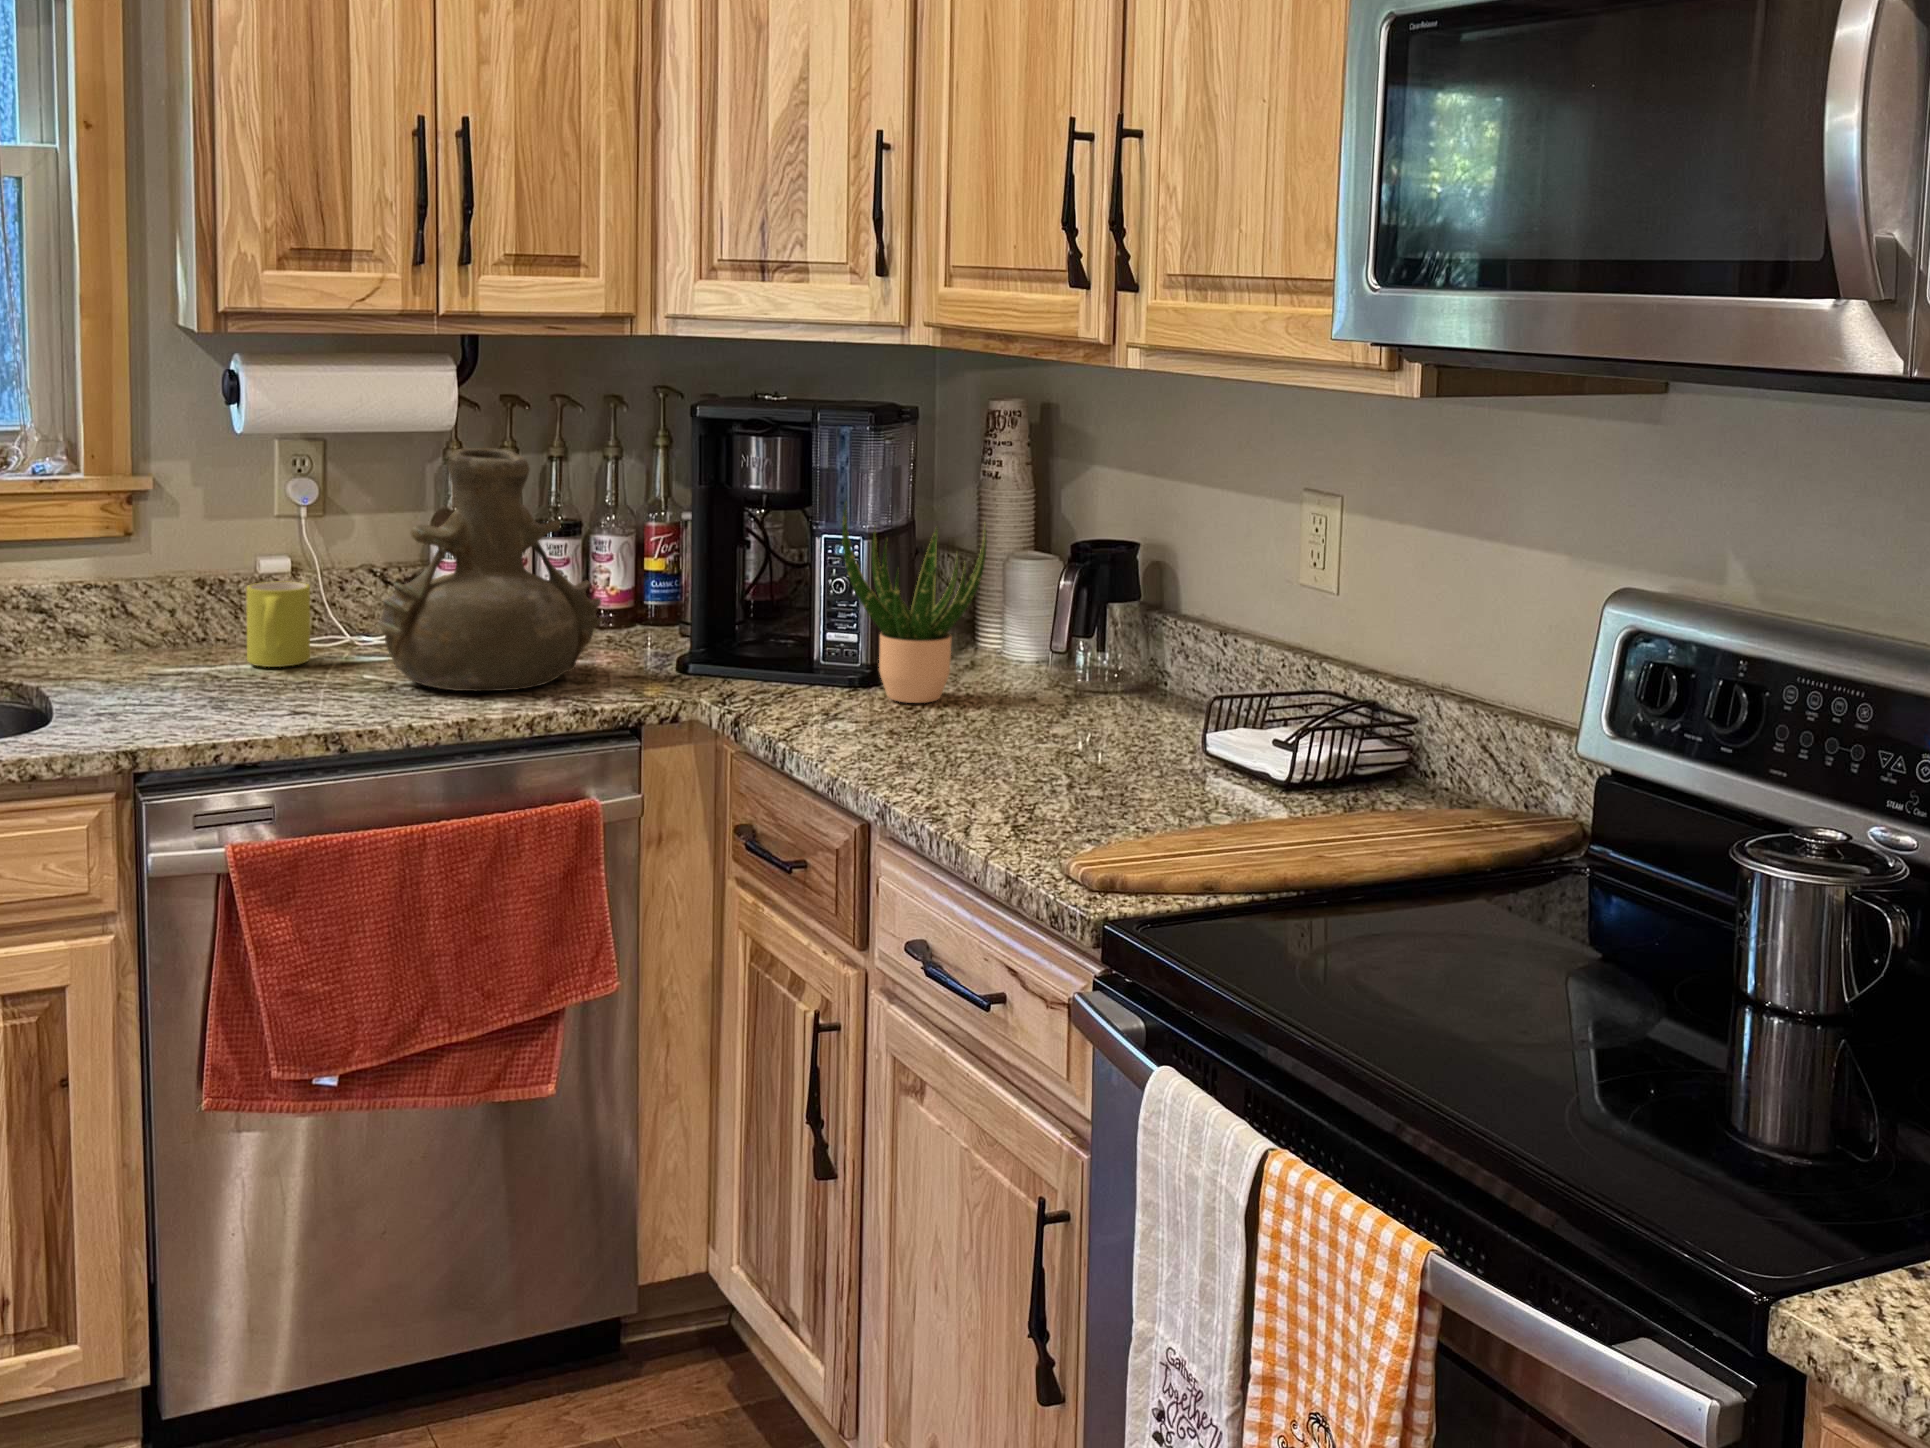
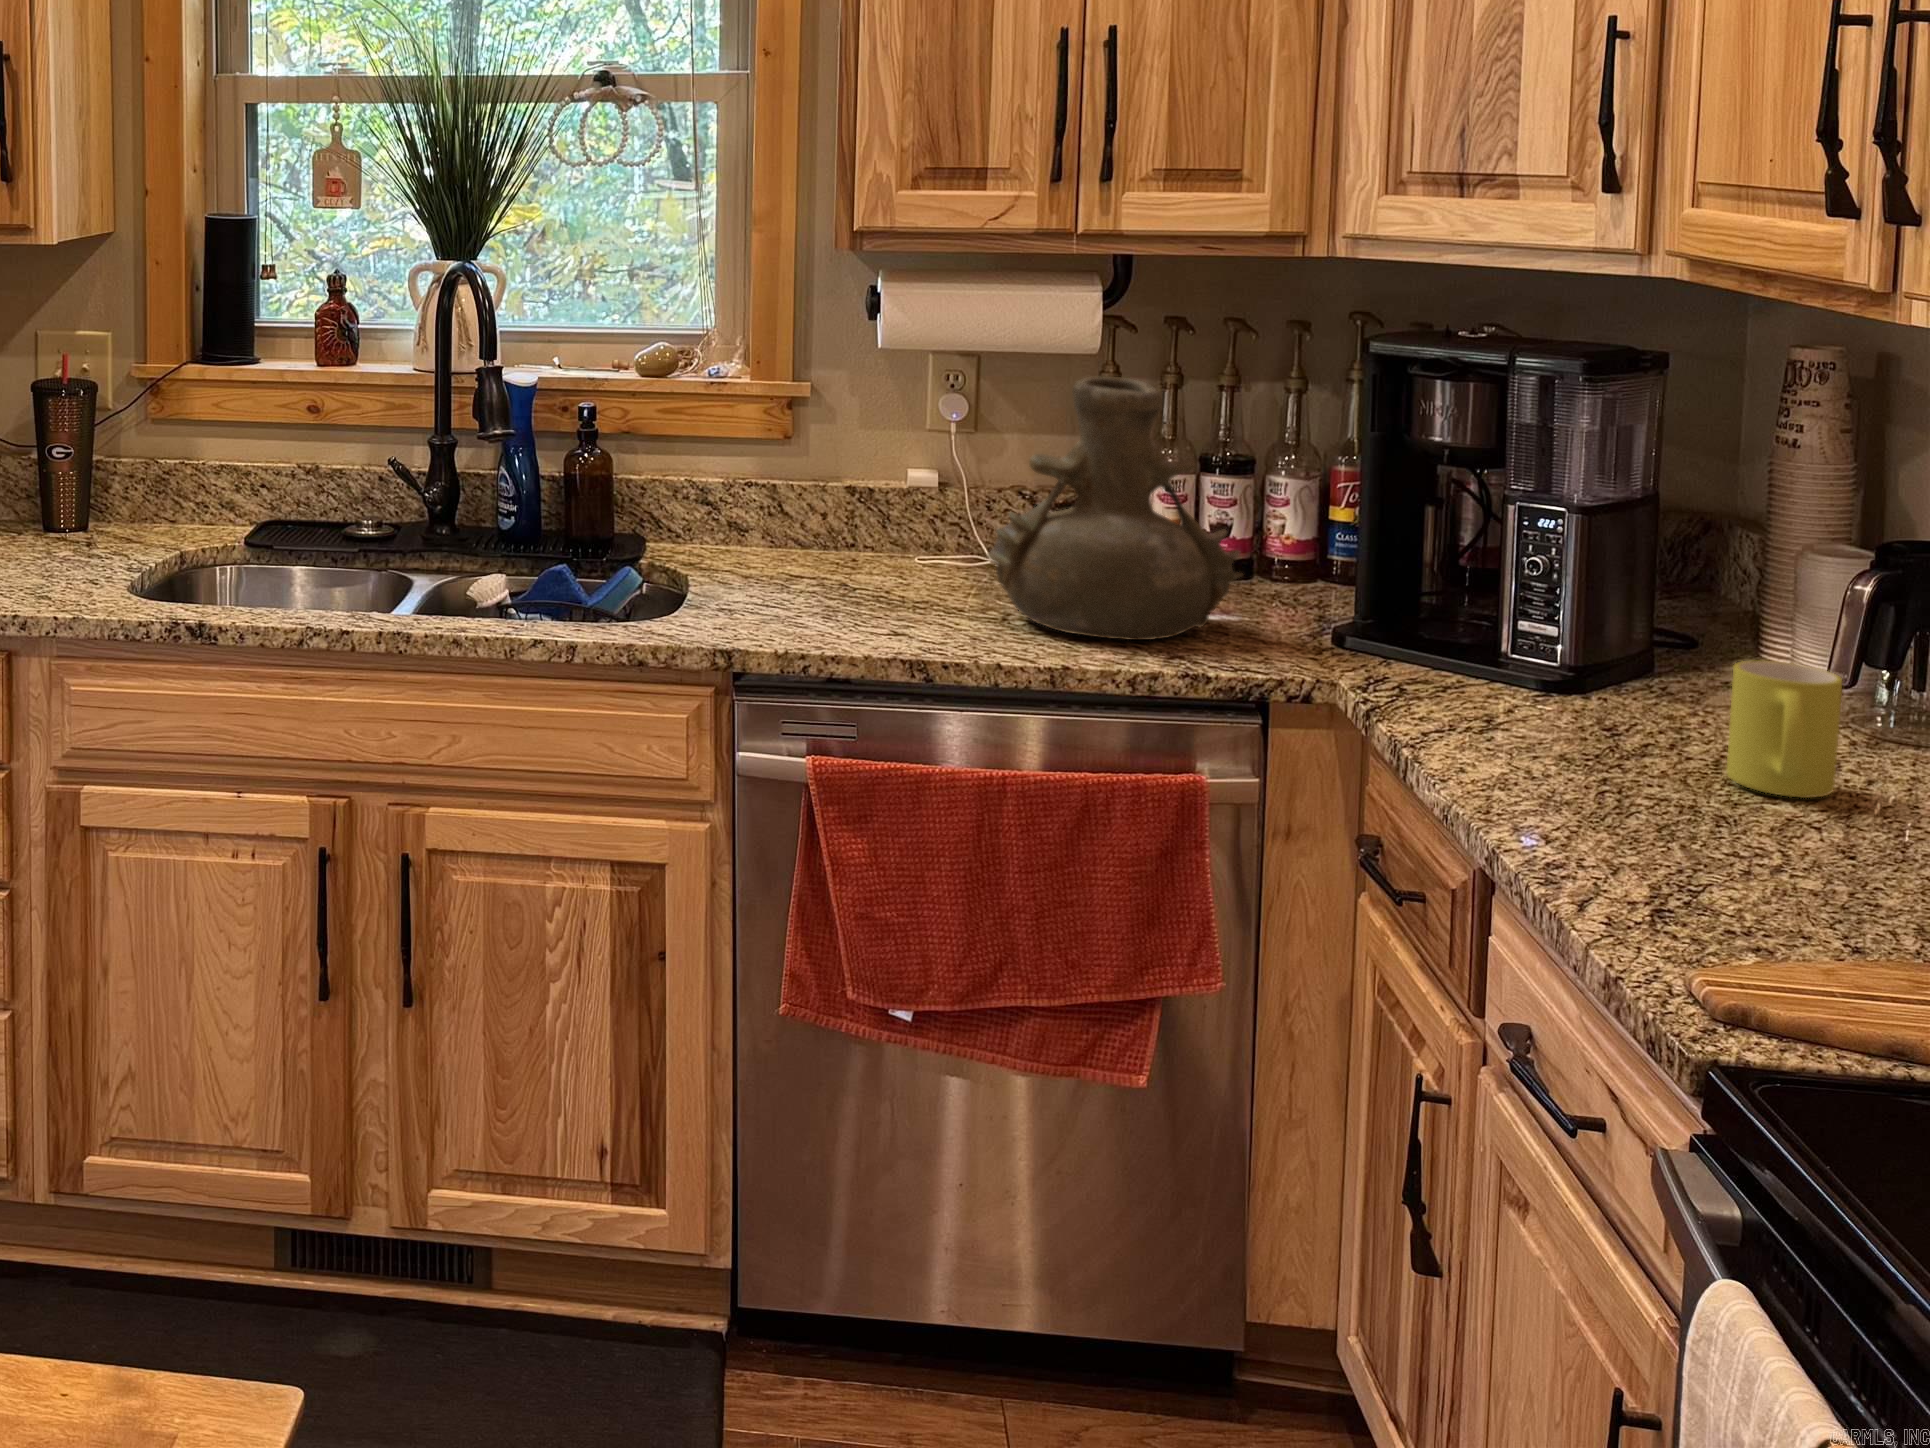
potted plant: present [842,503,987,703] -> none [1523,466,1731,726]
mug: present [247,582,310,667] -> present [1727,661,1842,798]

